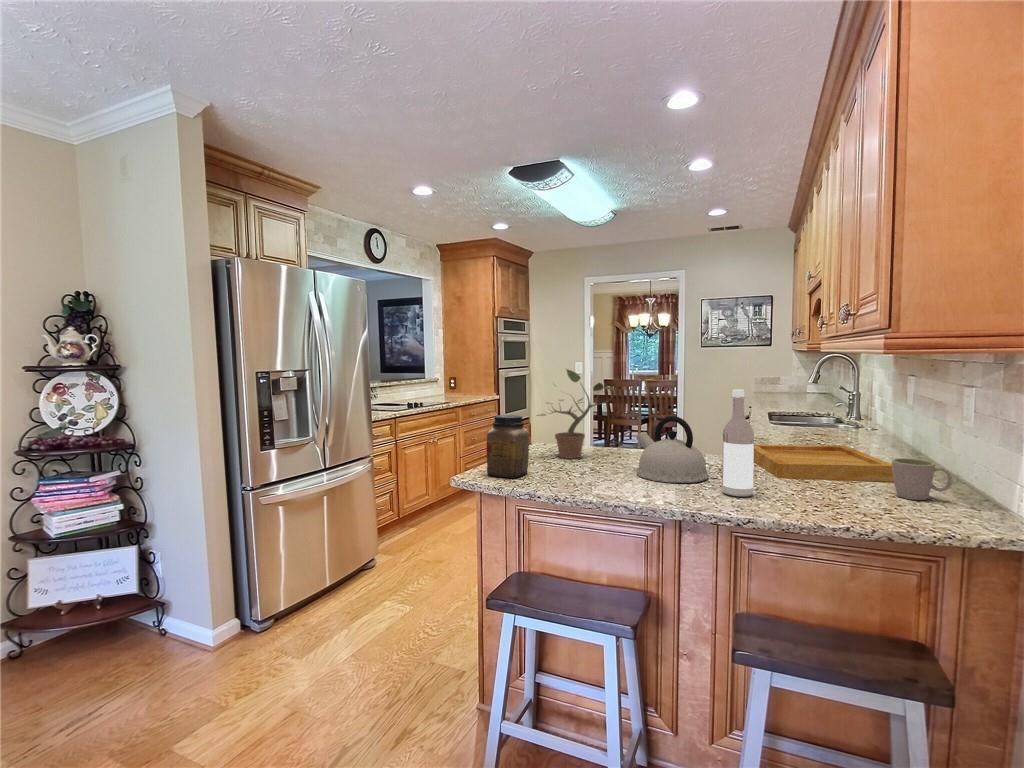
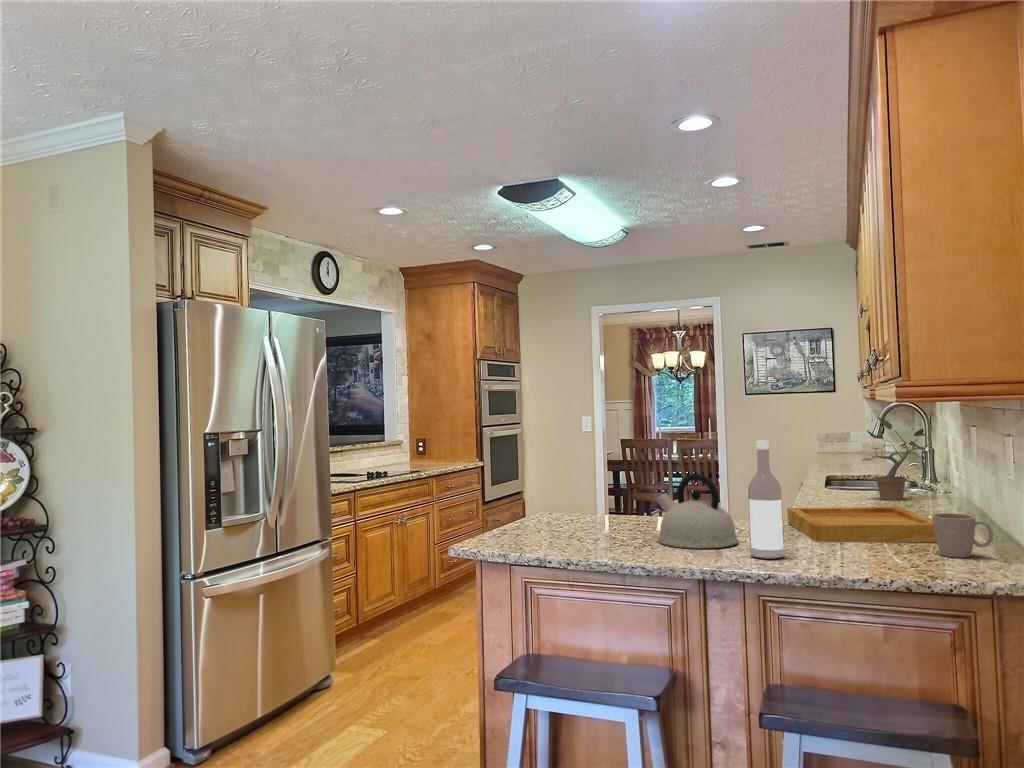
potted plant: present [537,369,614,459] -> present [862,417,931,500]
jar: present [487,415,529,478] -> none [486,476,534,548]

